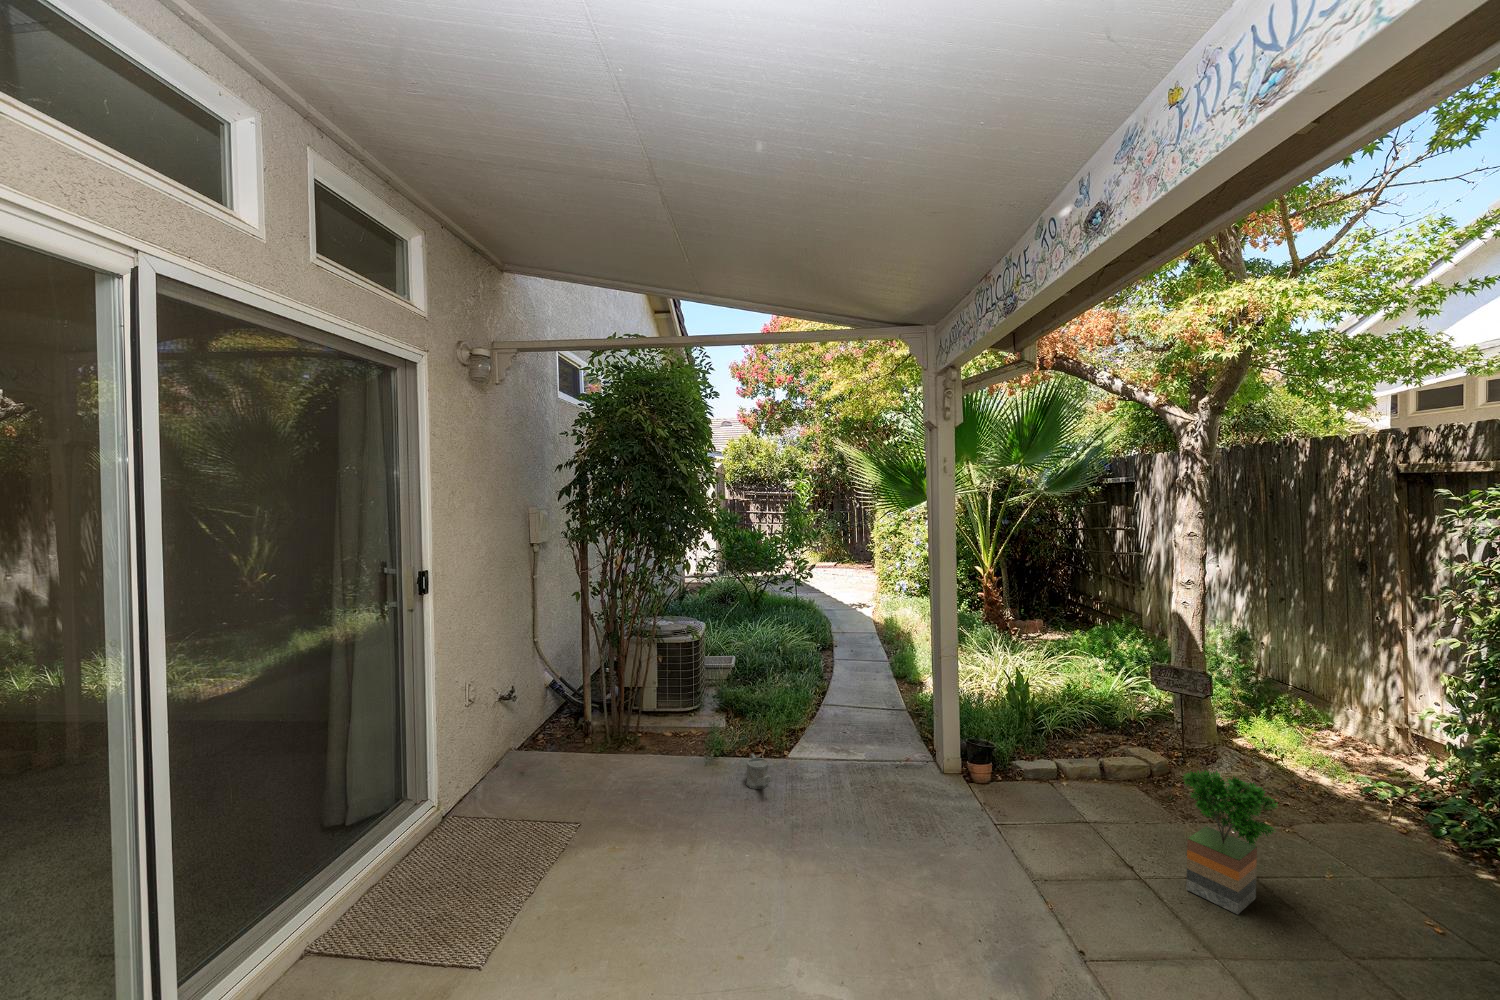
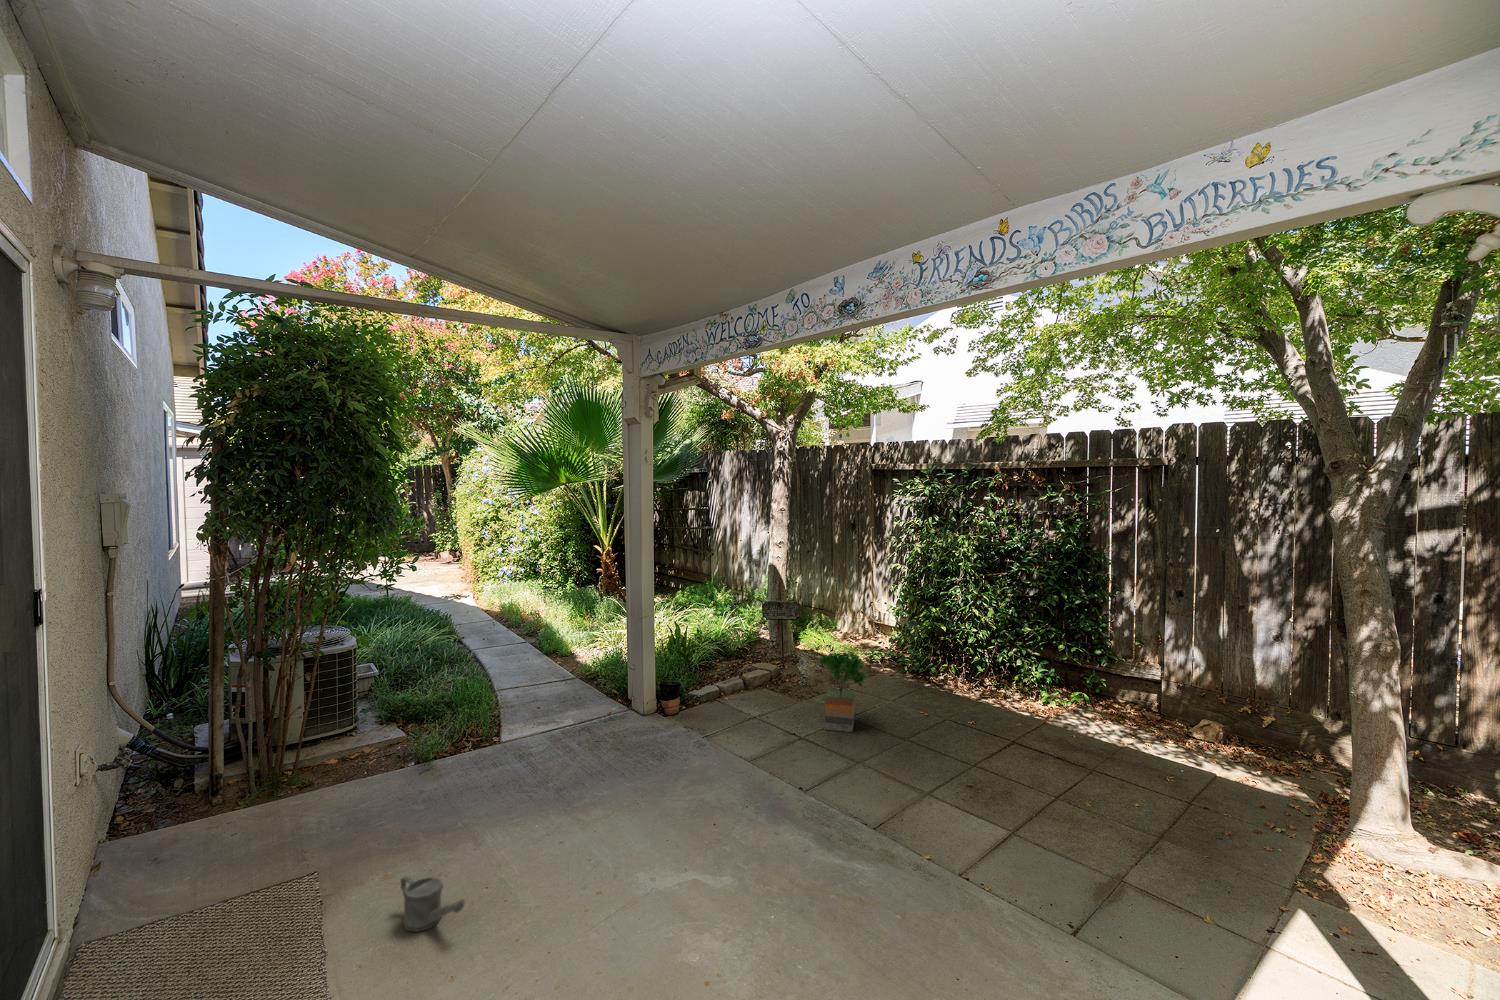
watering can: present [746,753,772,789] -> present [401,876,465,932]

